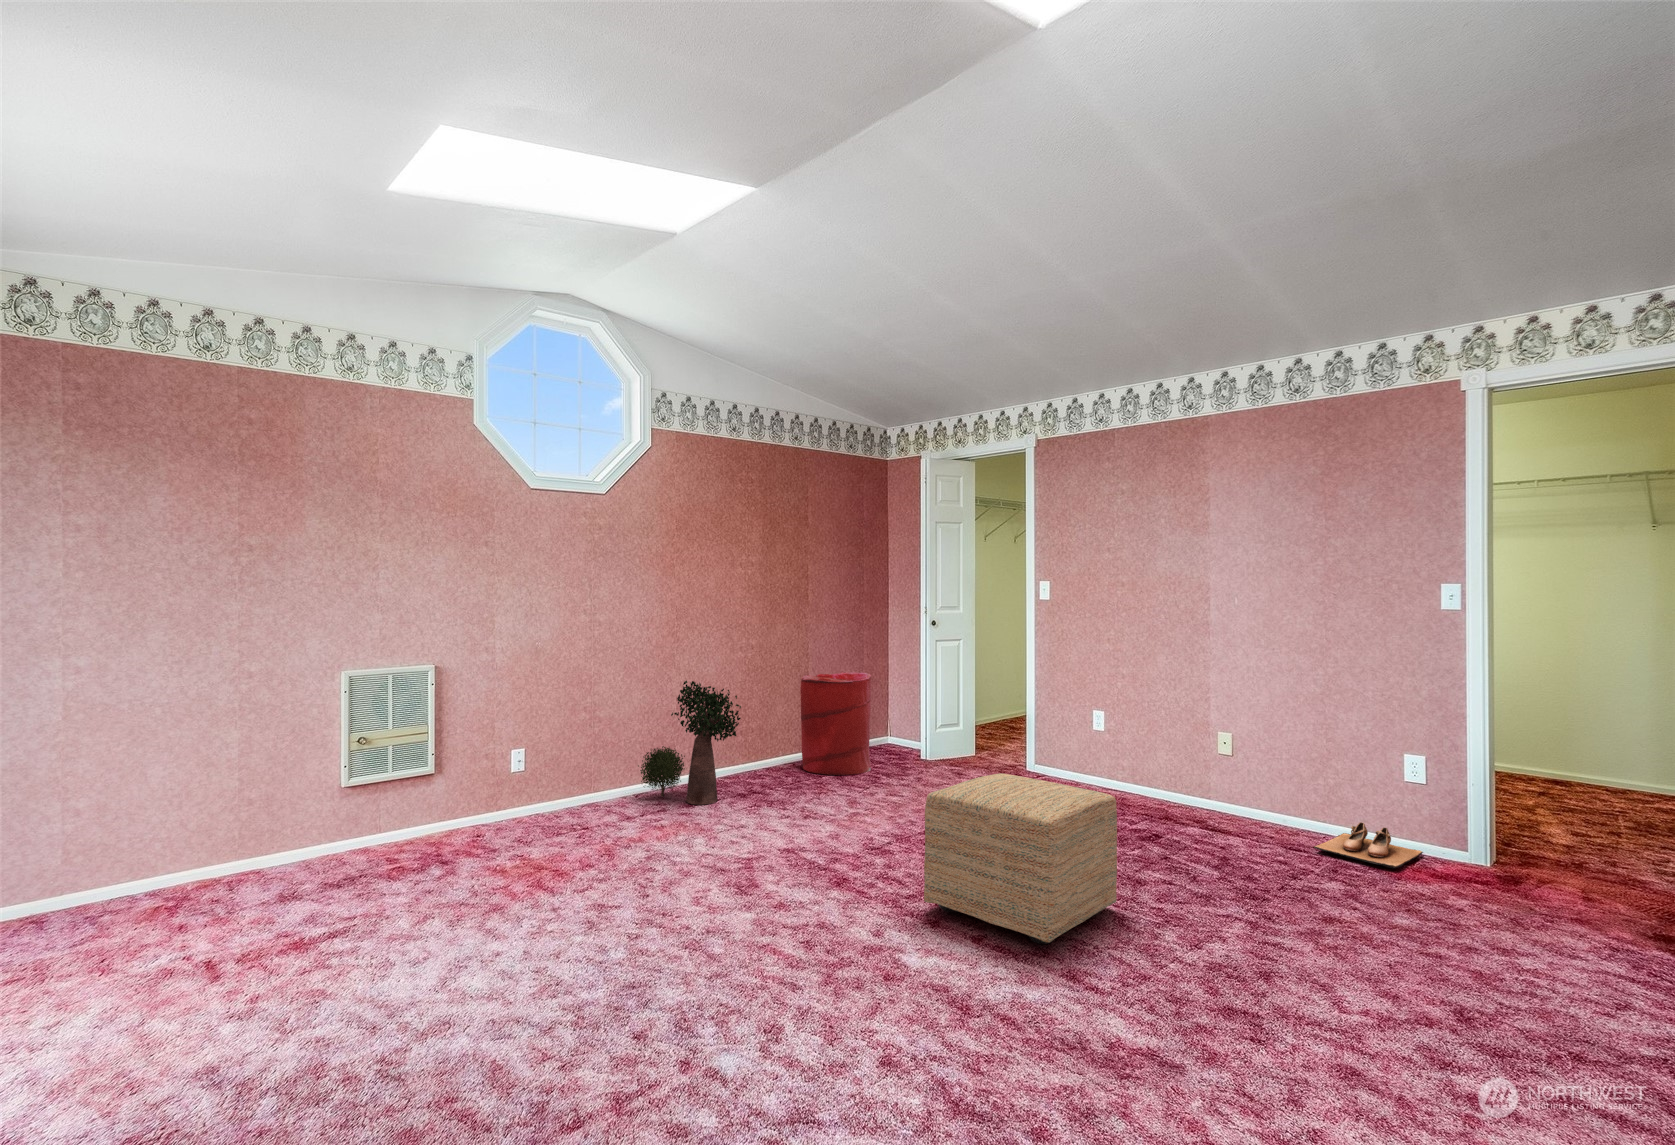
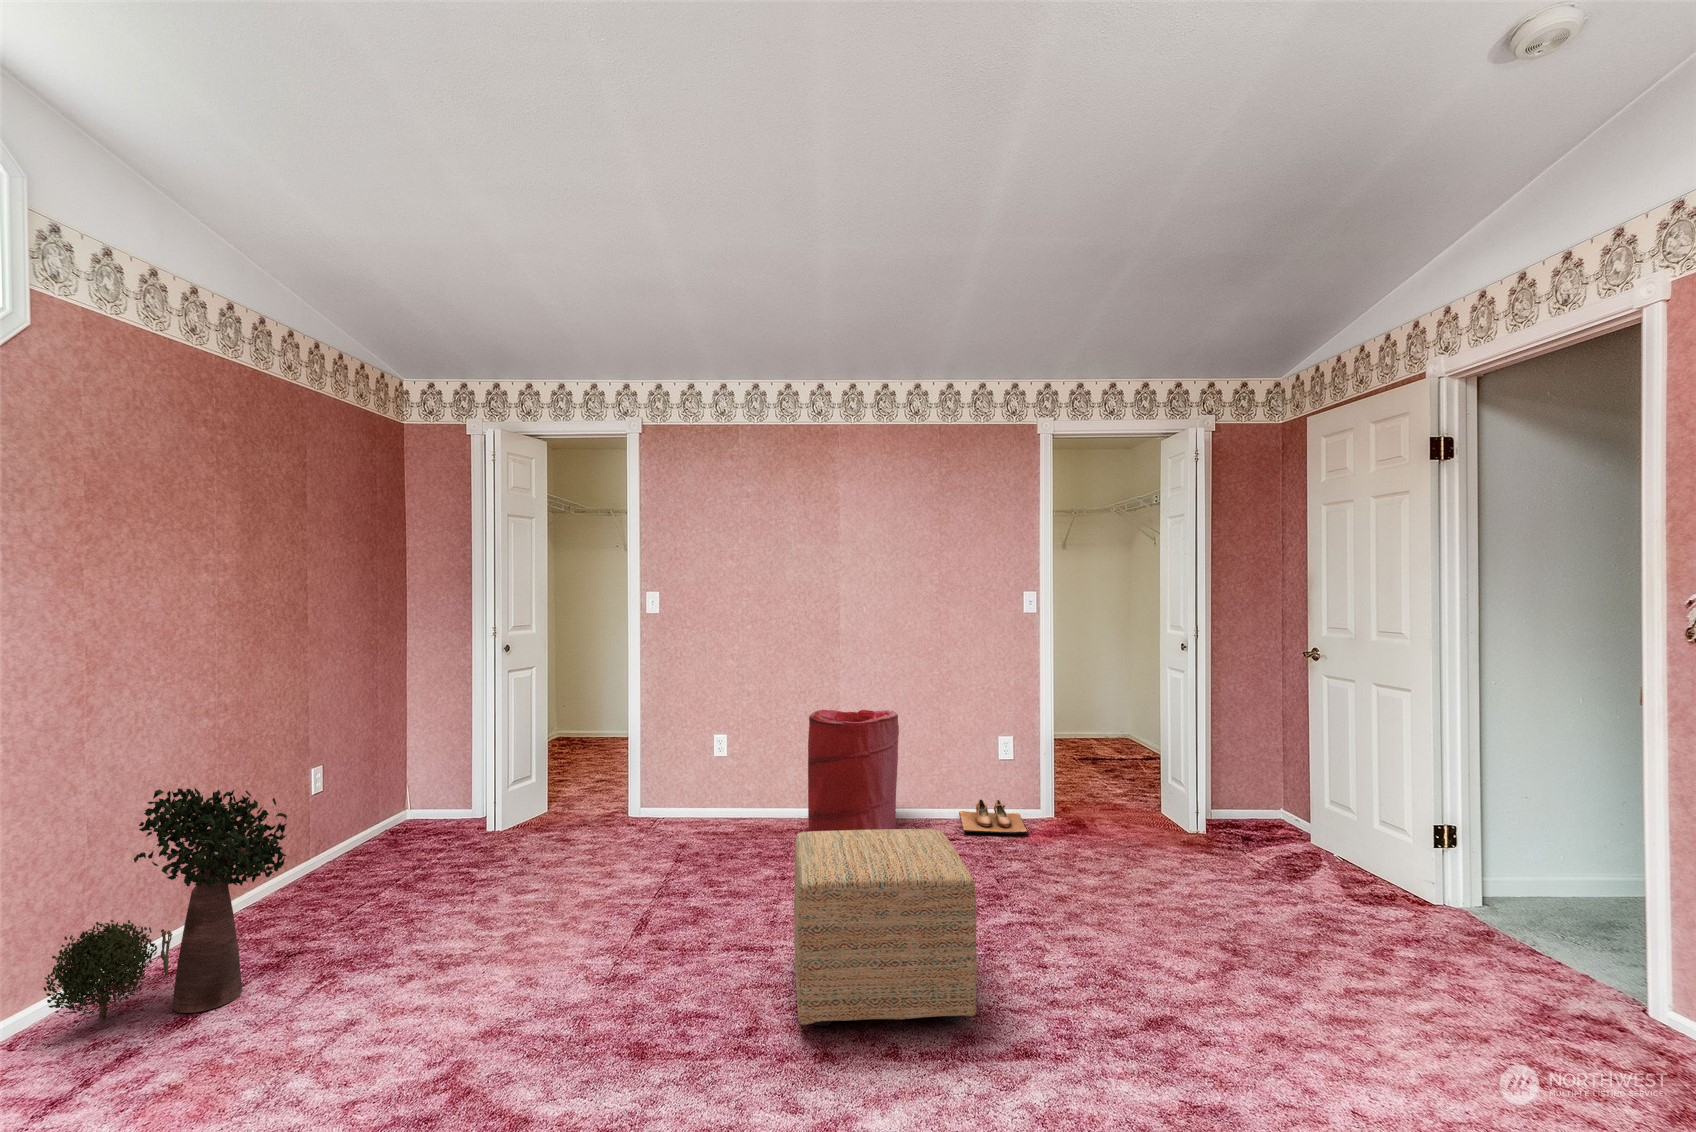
laundry hamper: present [800,672,871,775] -> present [808,710,899,832]

